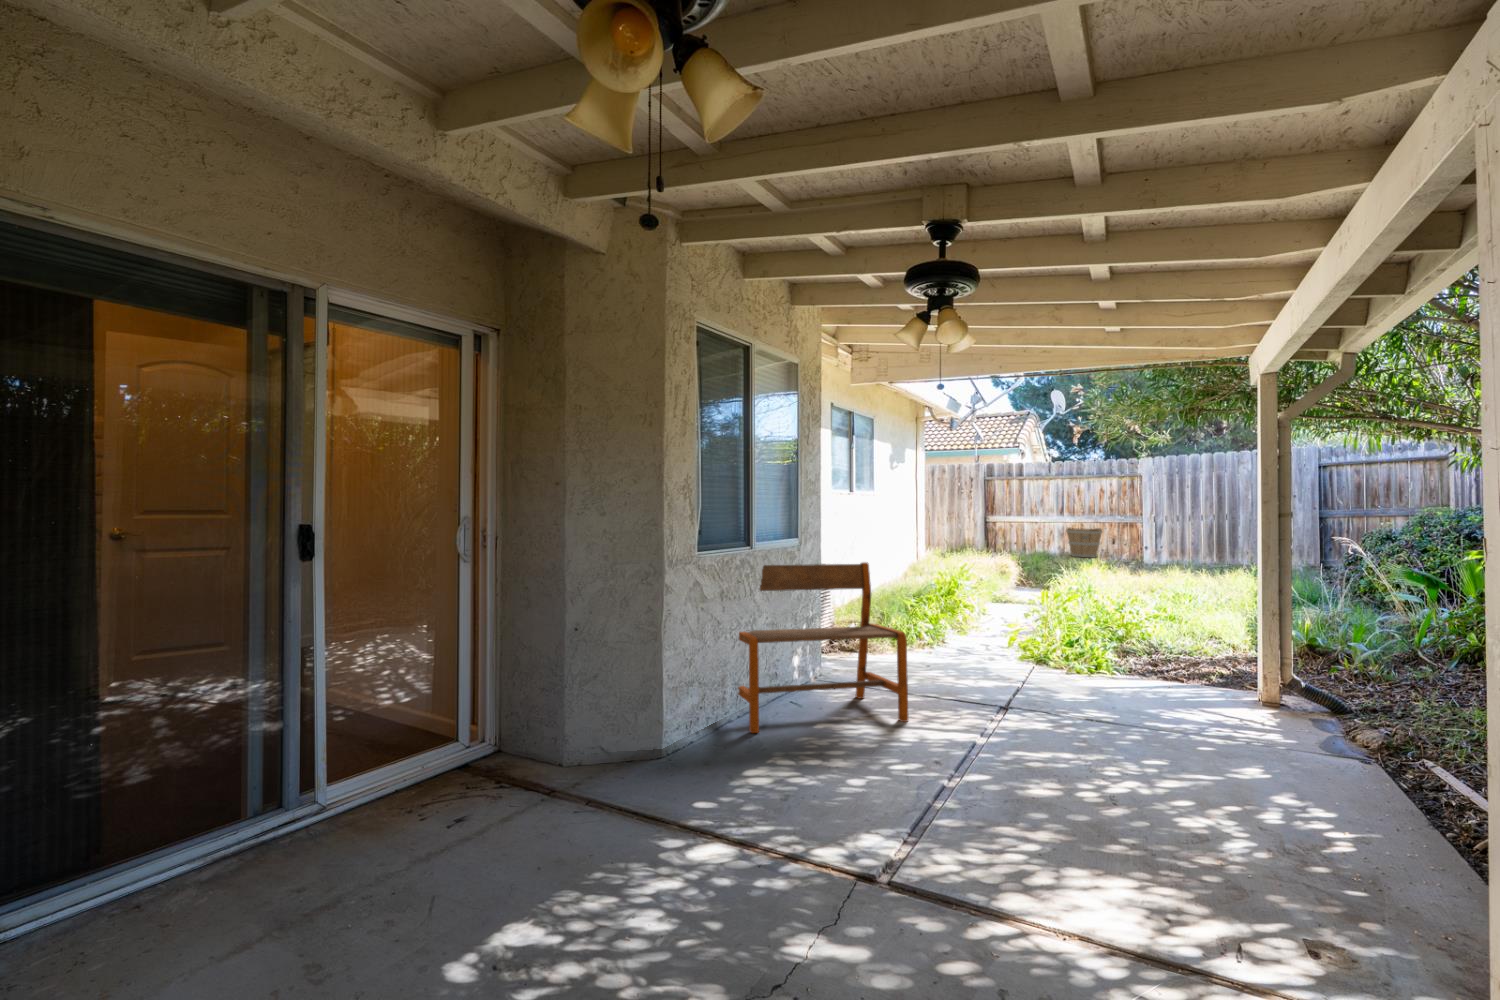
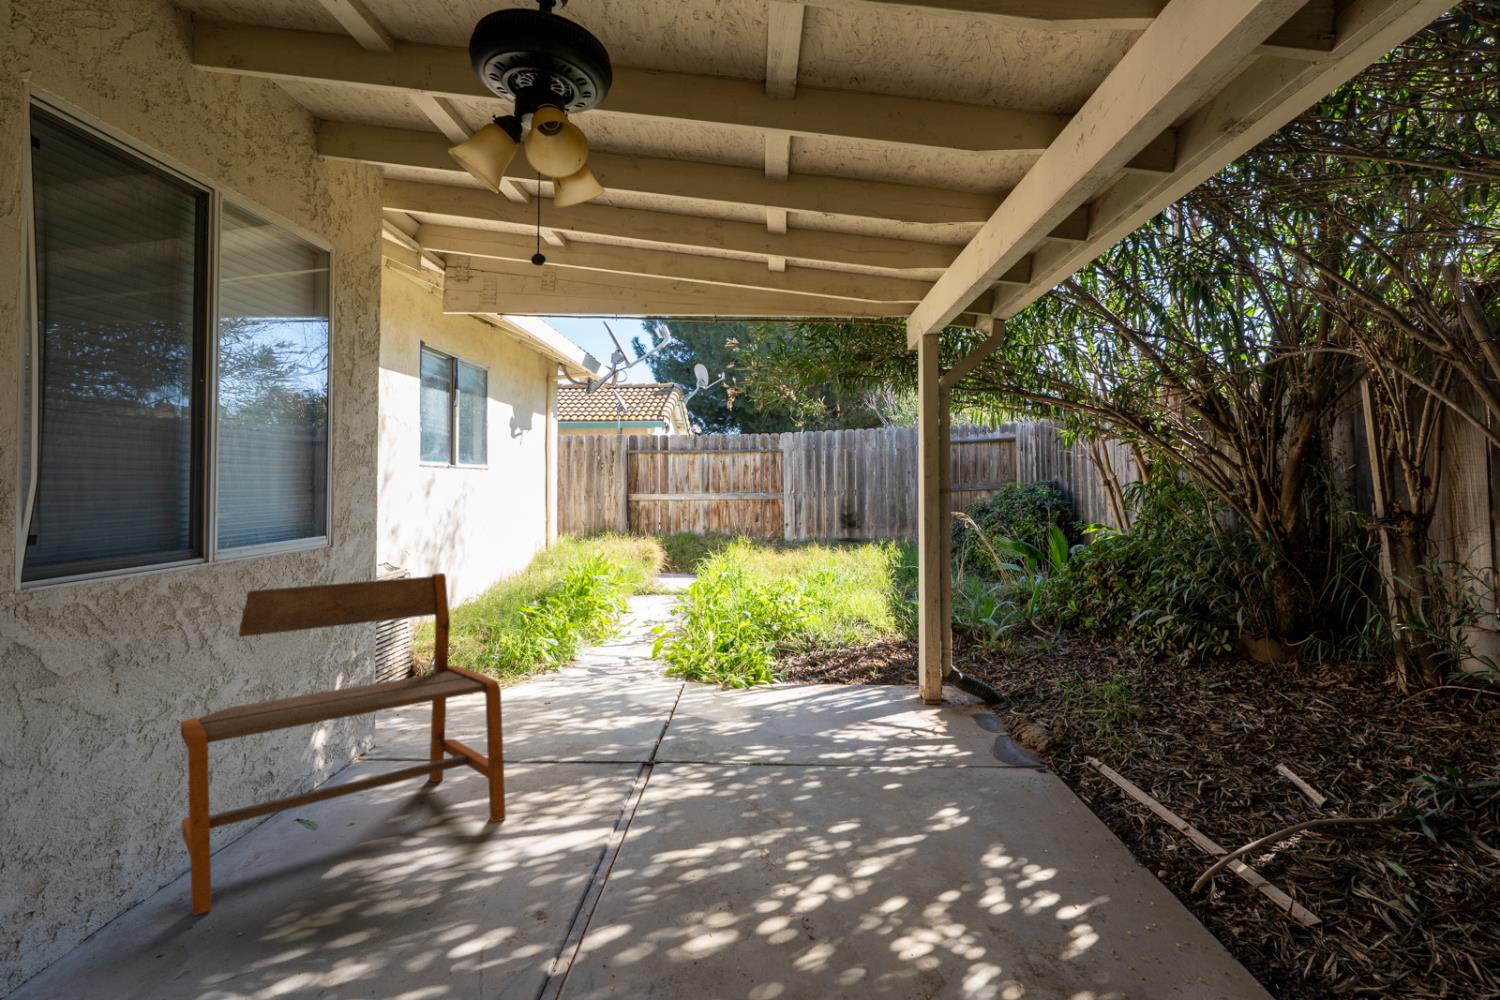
potted tree: none [1205,525,1235,568] -> present [839,502,860,541]
wooden bucket: present [1066,528,1102,558] -> none [711,505,746,536]

